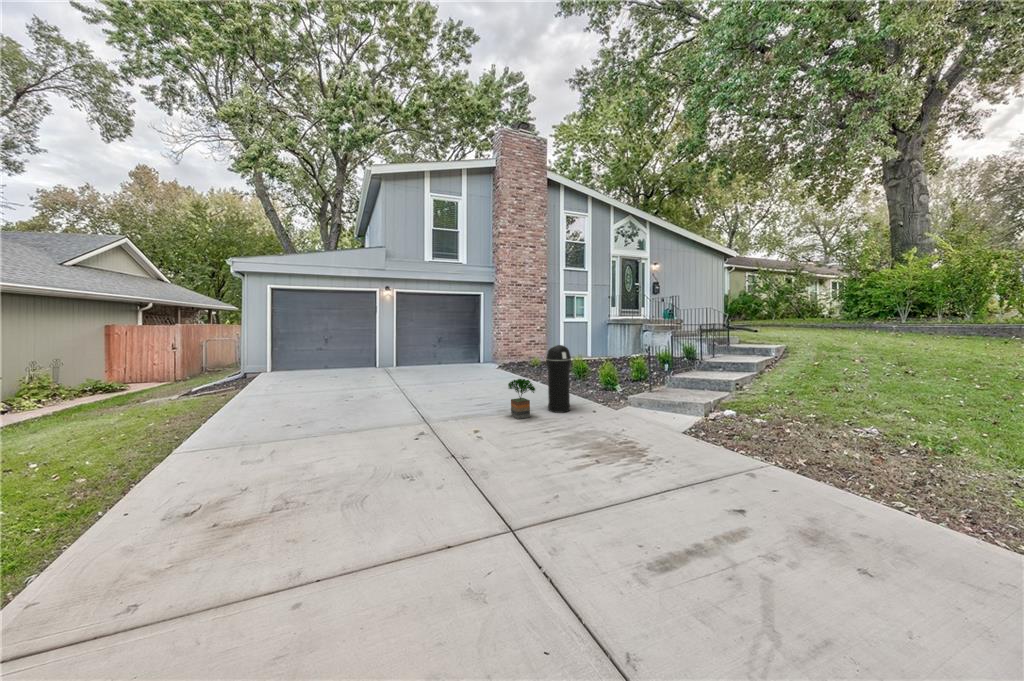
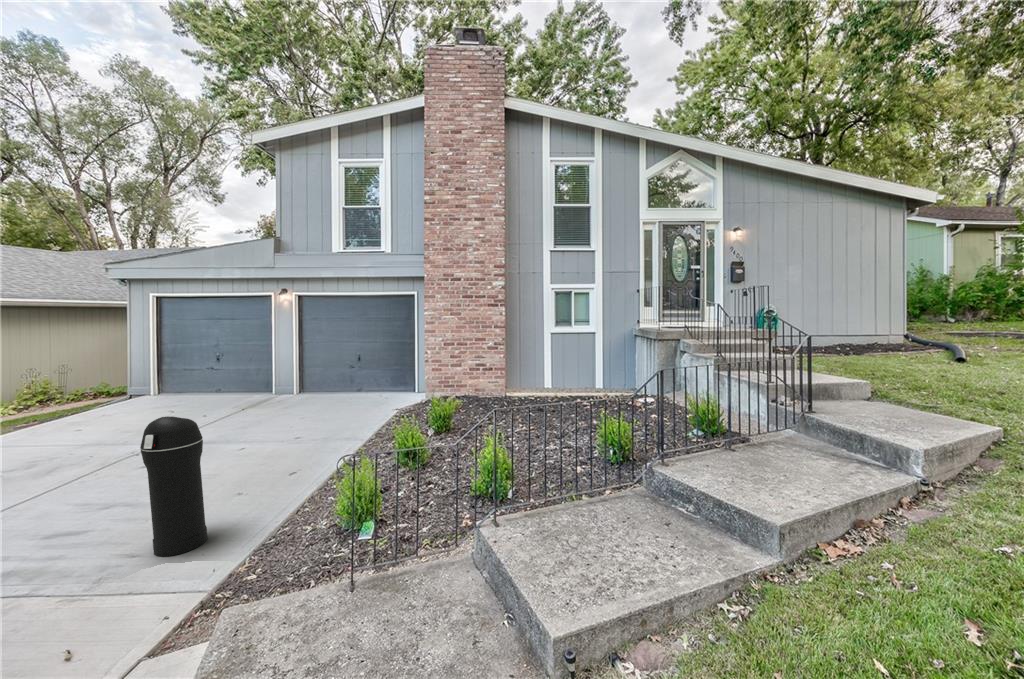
potted tree: present [508,379,535,419] -> none [40,478,109,564]

